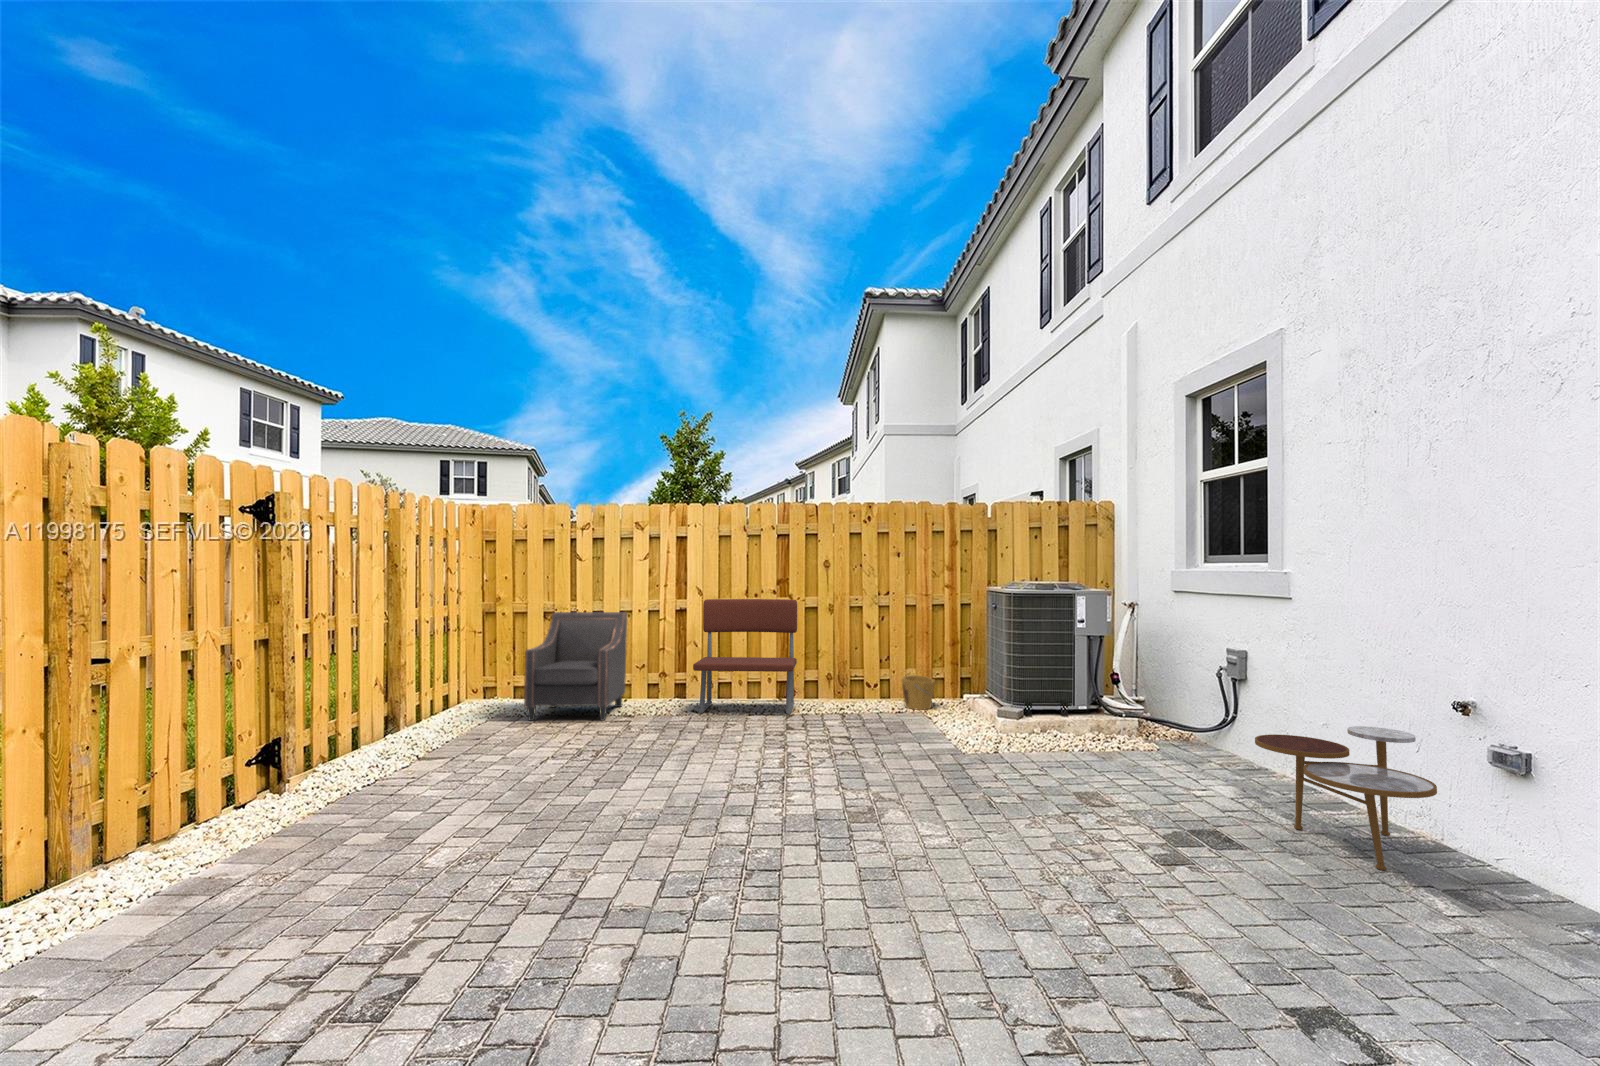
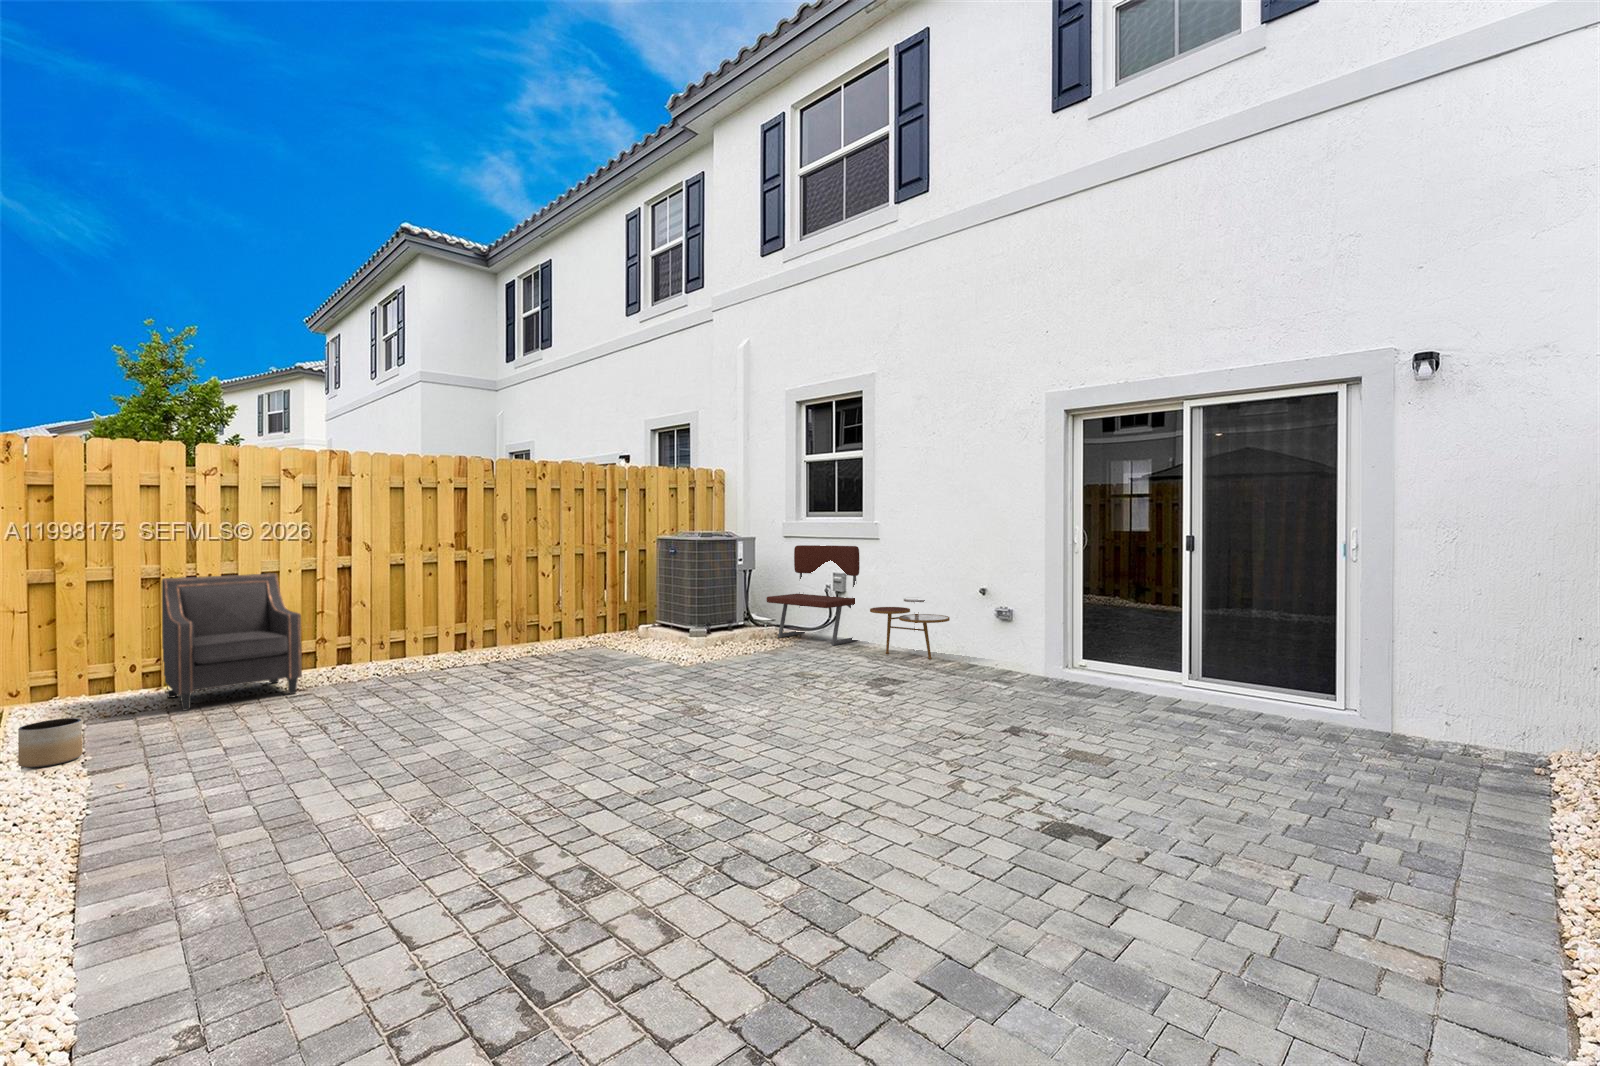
bench: present [693,599,797,714] -> present [767,545,860,646]
bucket: present [902,675,935,710] -> none [574,614,605,641]
planter: none [377,716,415,751] -> present [18,718,82,768]

